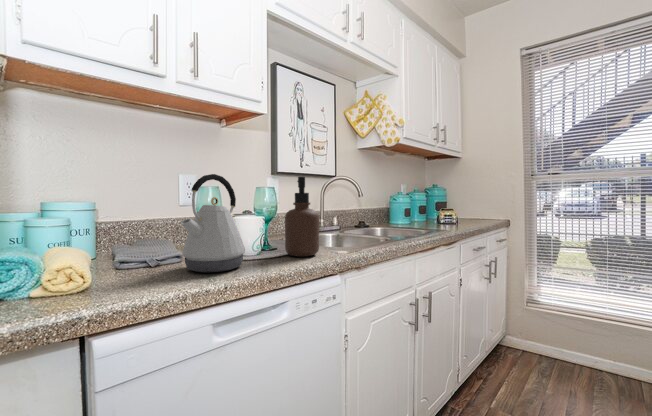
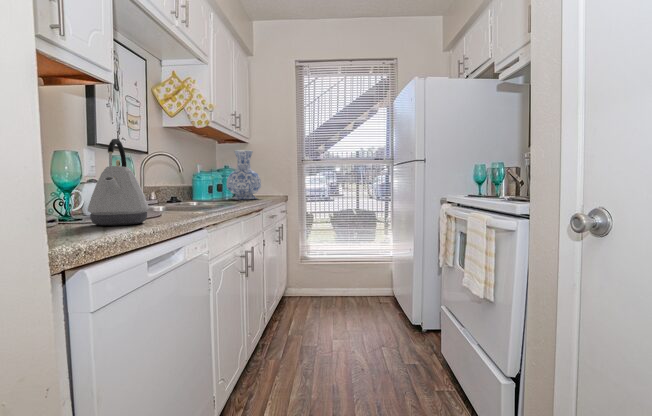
vase: none [426,167,469,225] -> present [227,150,261,199]
soap dispenser: present [285,177,319,257] -> none [158,147,191,216]

